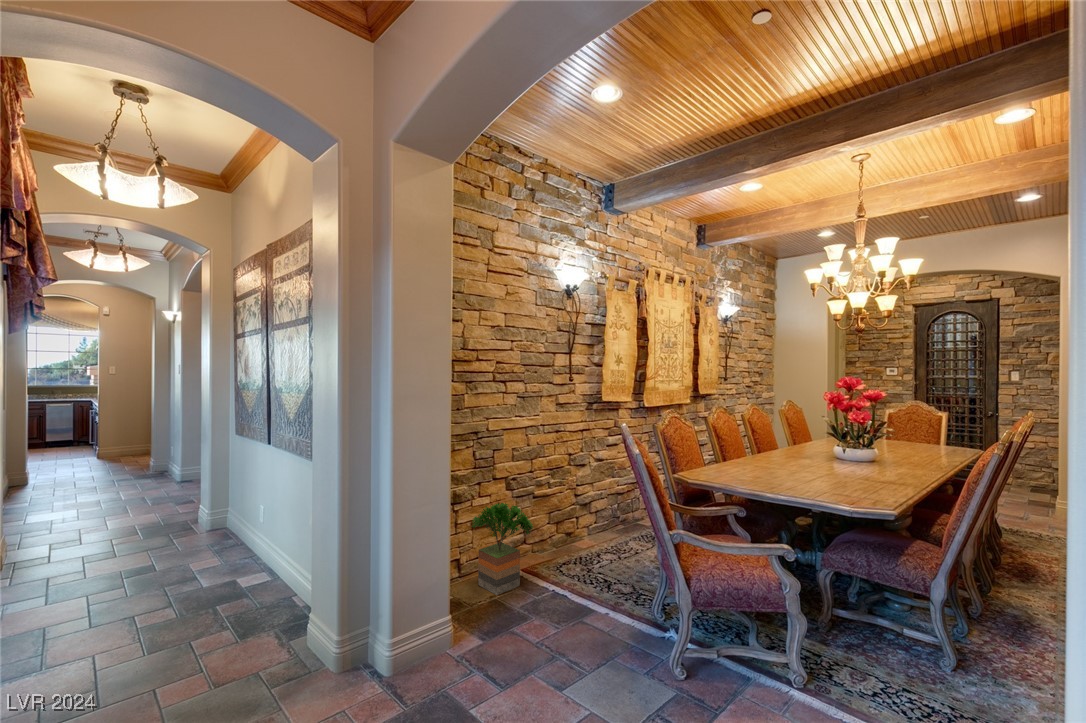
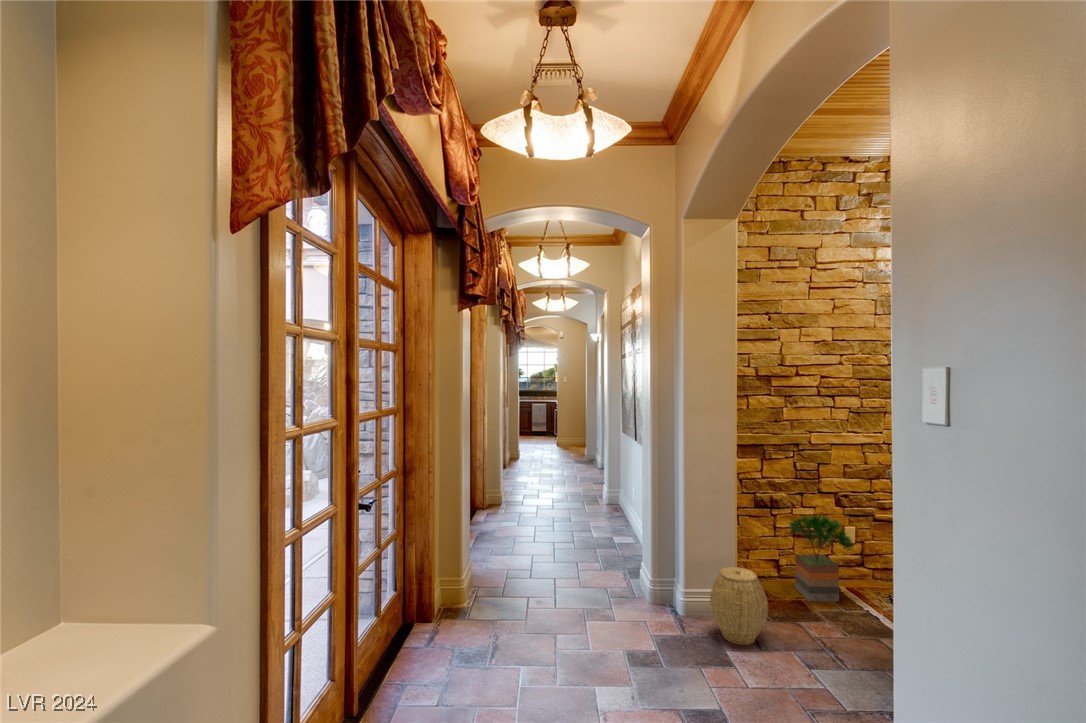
woven basket: none [426,590,491,686] -> present [710,567,768,645]

